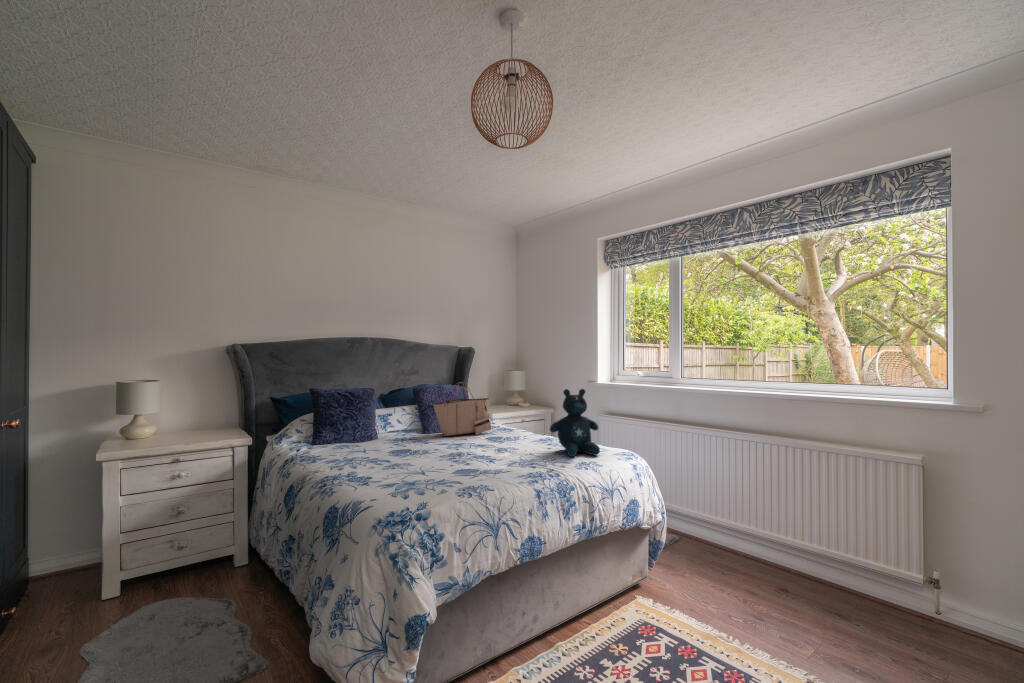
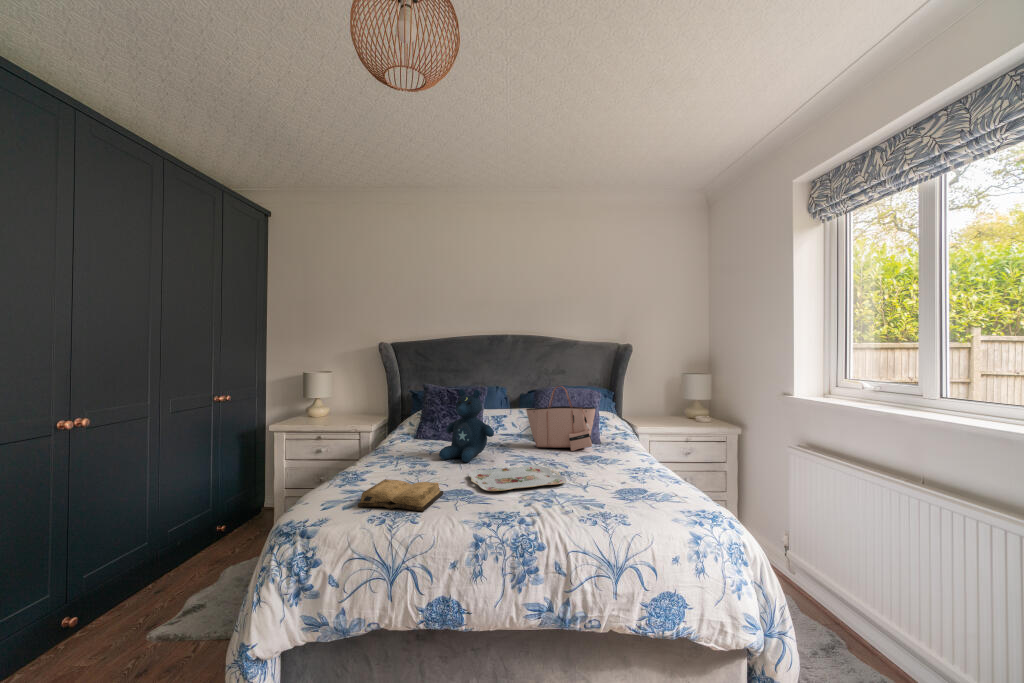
stuffed bear: present [550,389,600,457] -> present [439,389,494,462]
serving tray: none [450,446,527,466] -> present [469,465,567,491]
diary: none [412,464,482,493] -> present [358,479,443,512]

